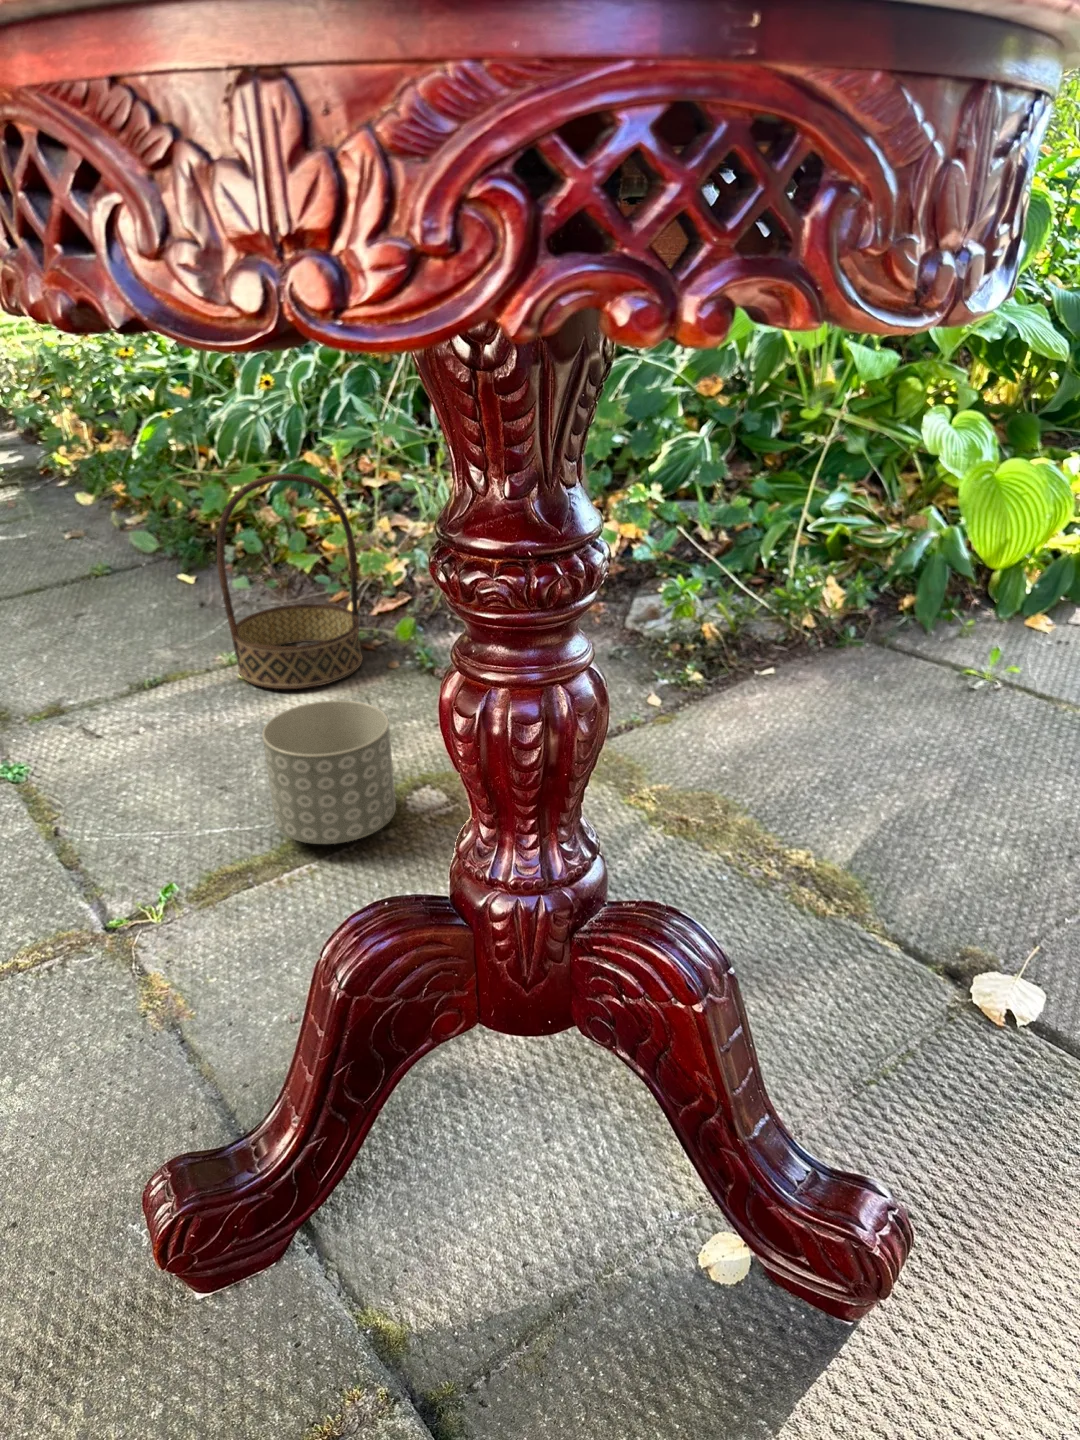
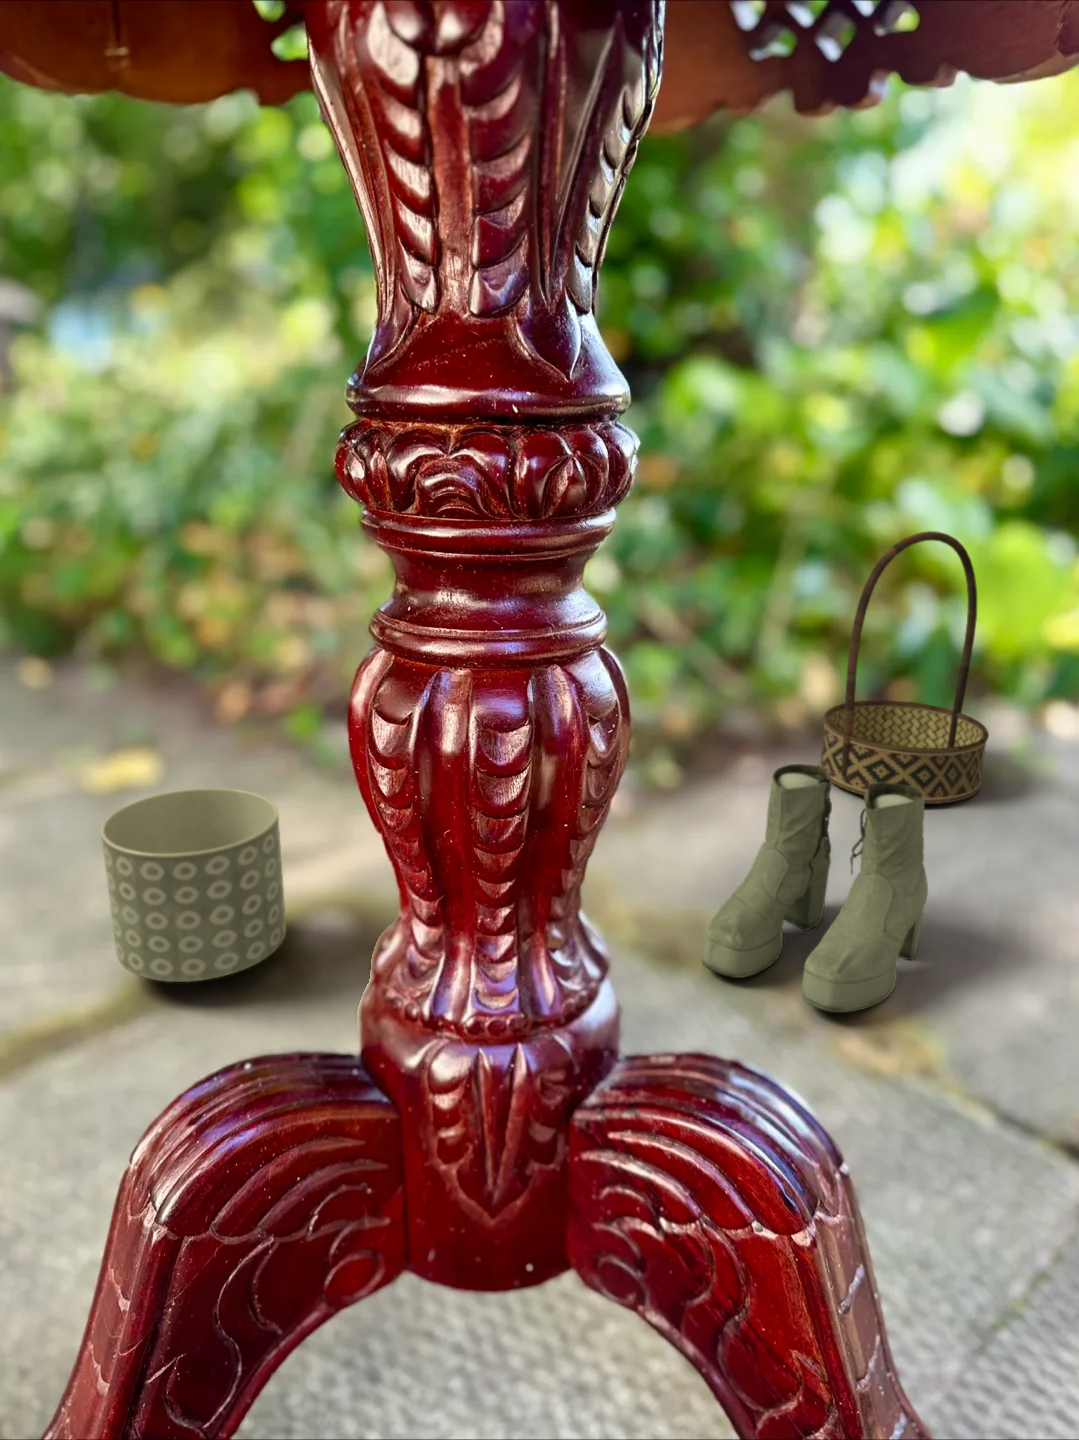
basket: present [217,474,363,689] -> present [819,531,989,804]
boots: none [706,686,885,876] -> present [702,764,928,1013]

